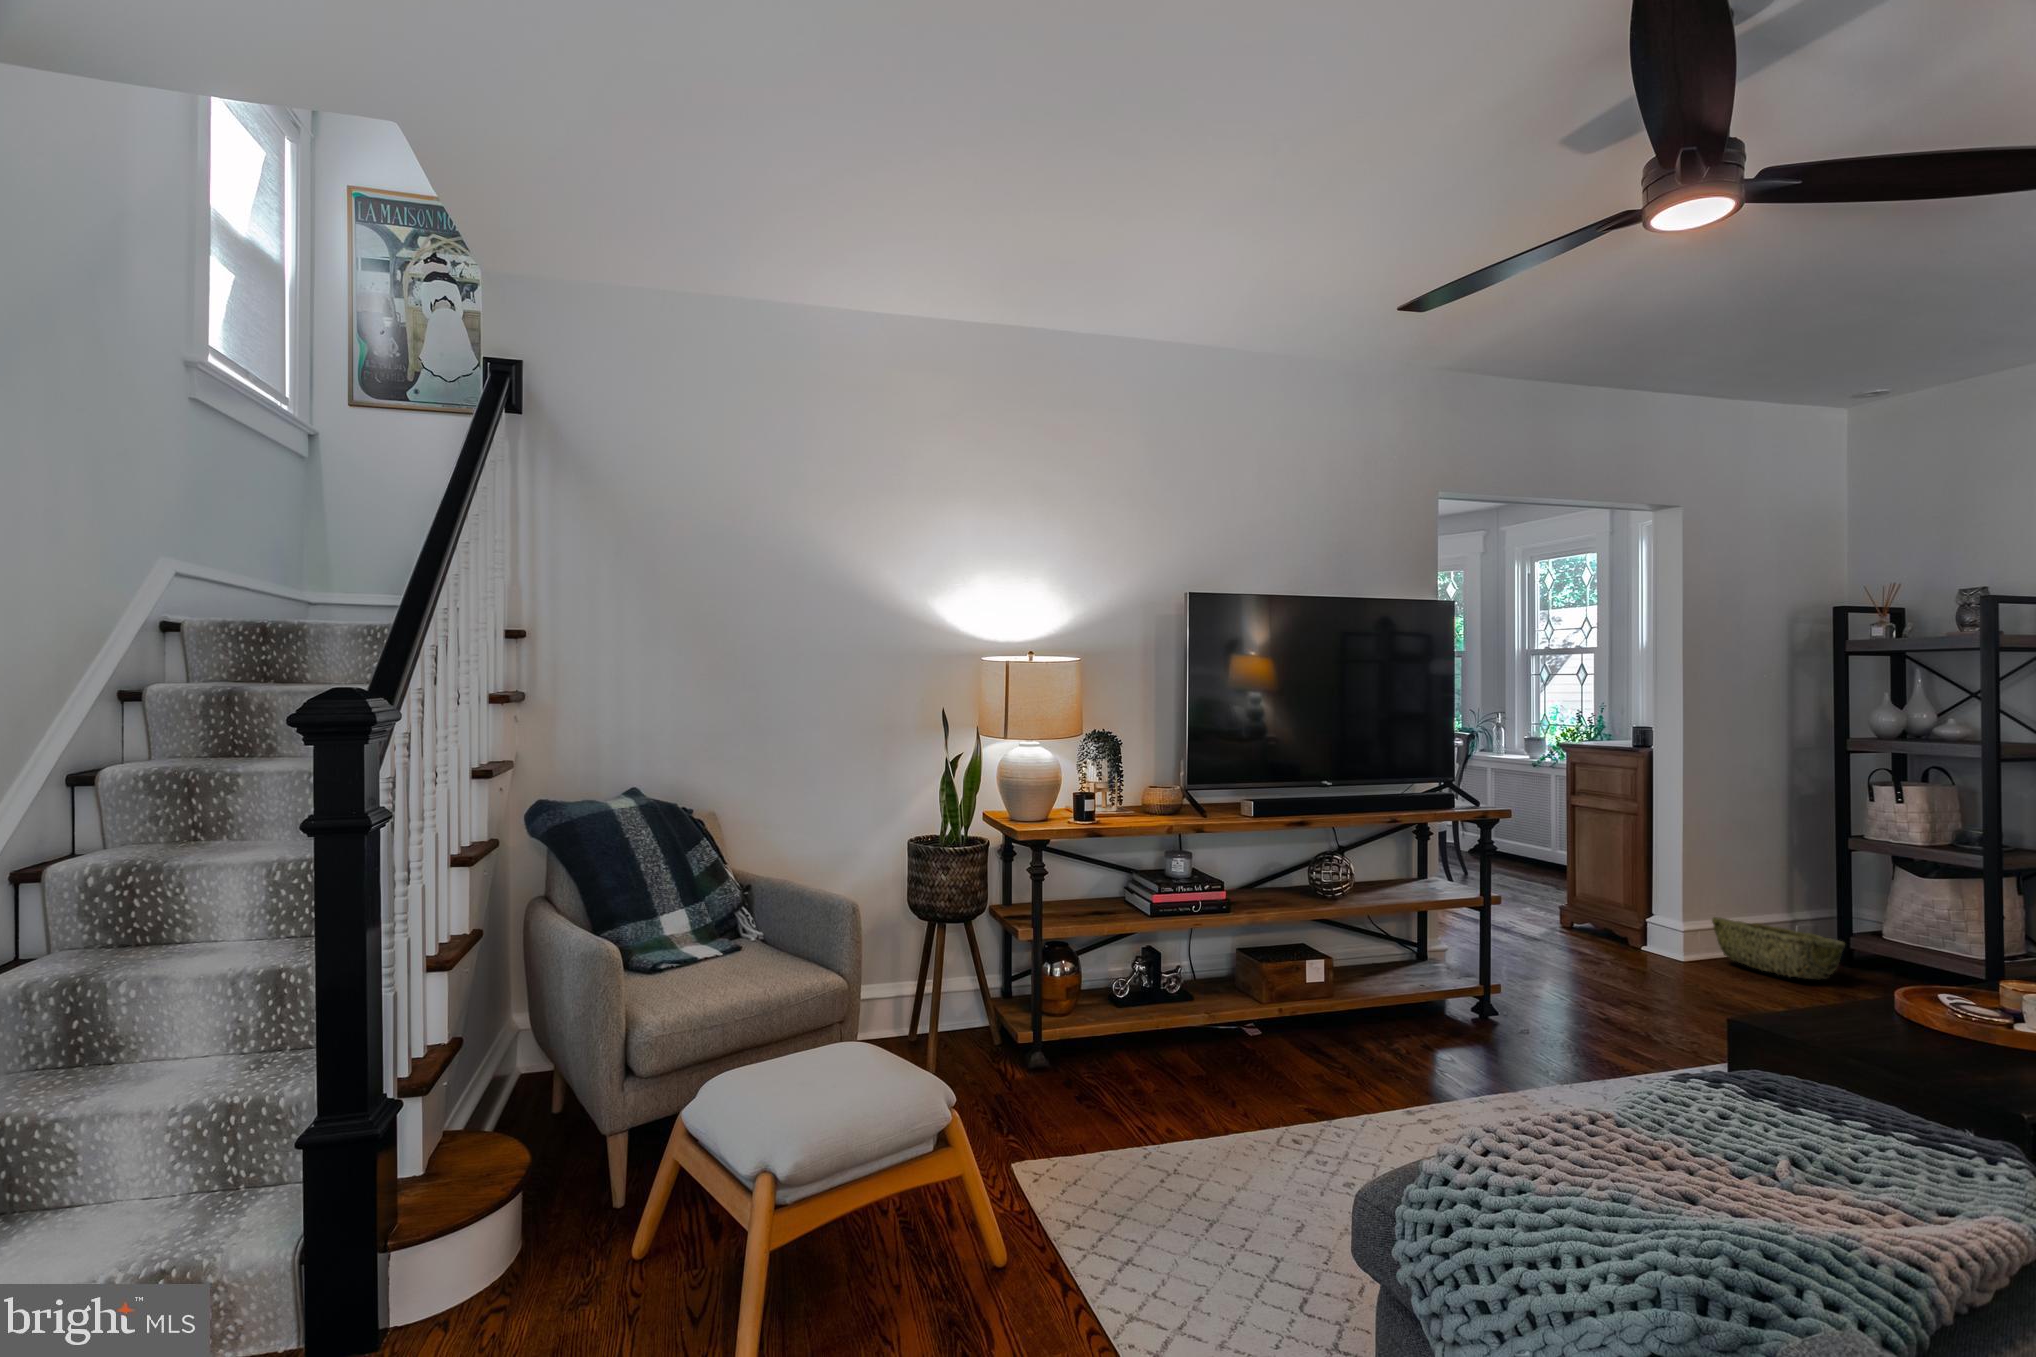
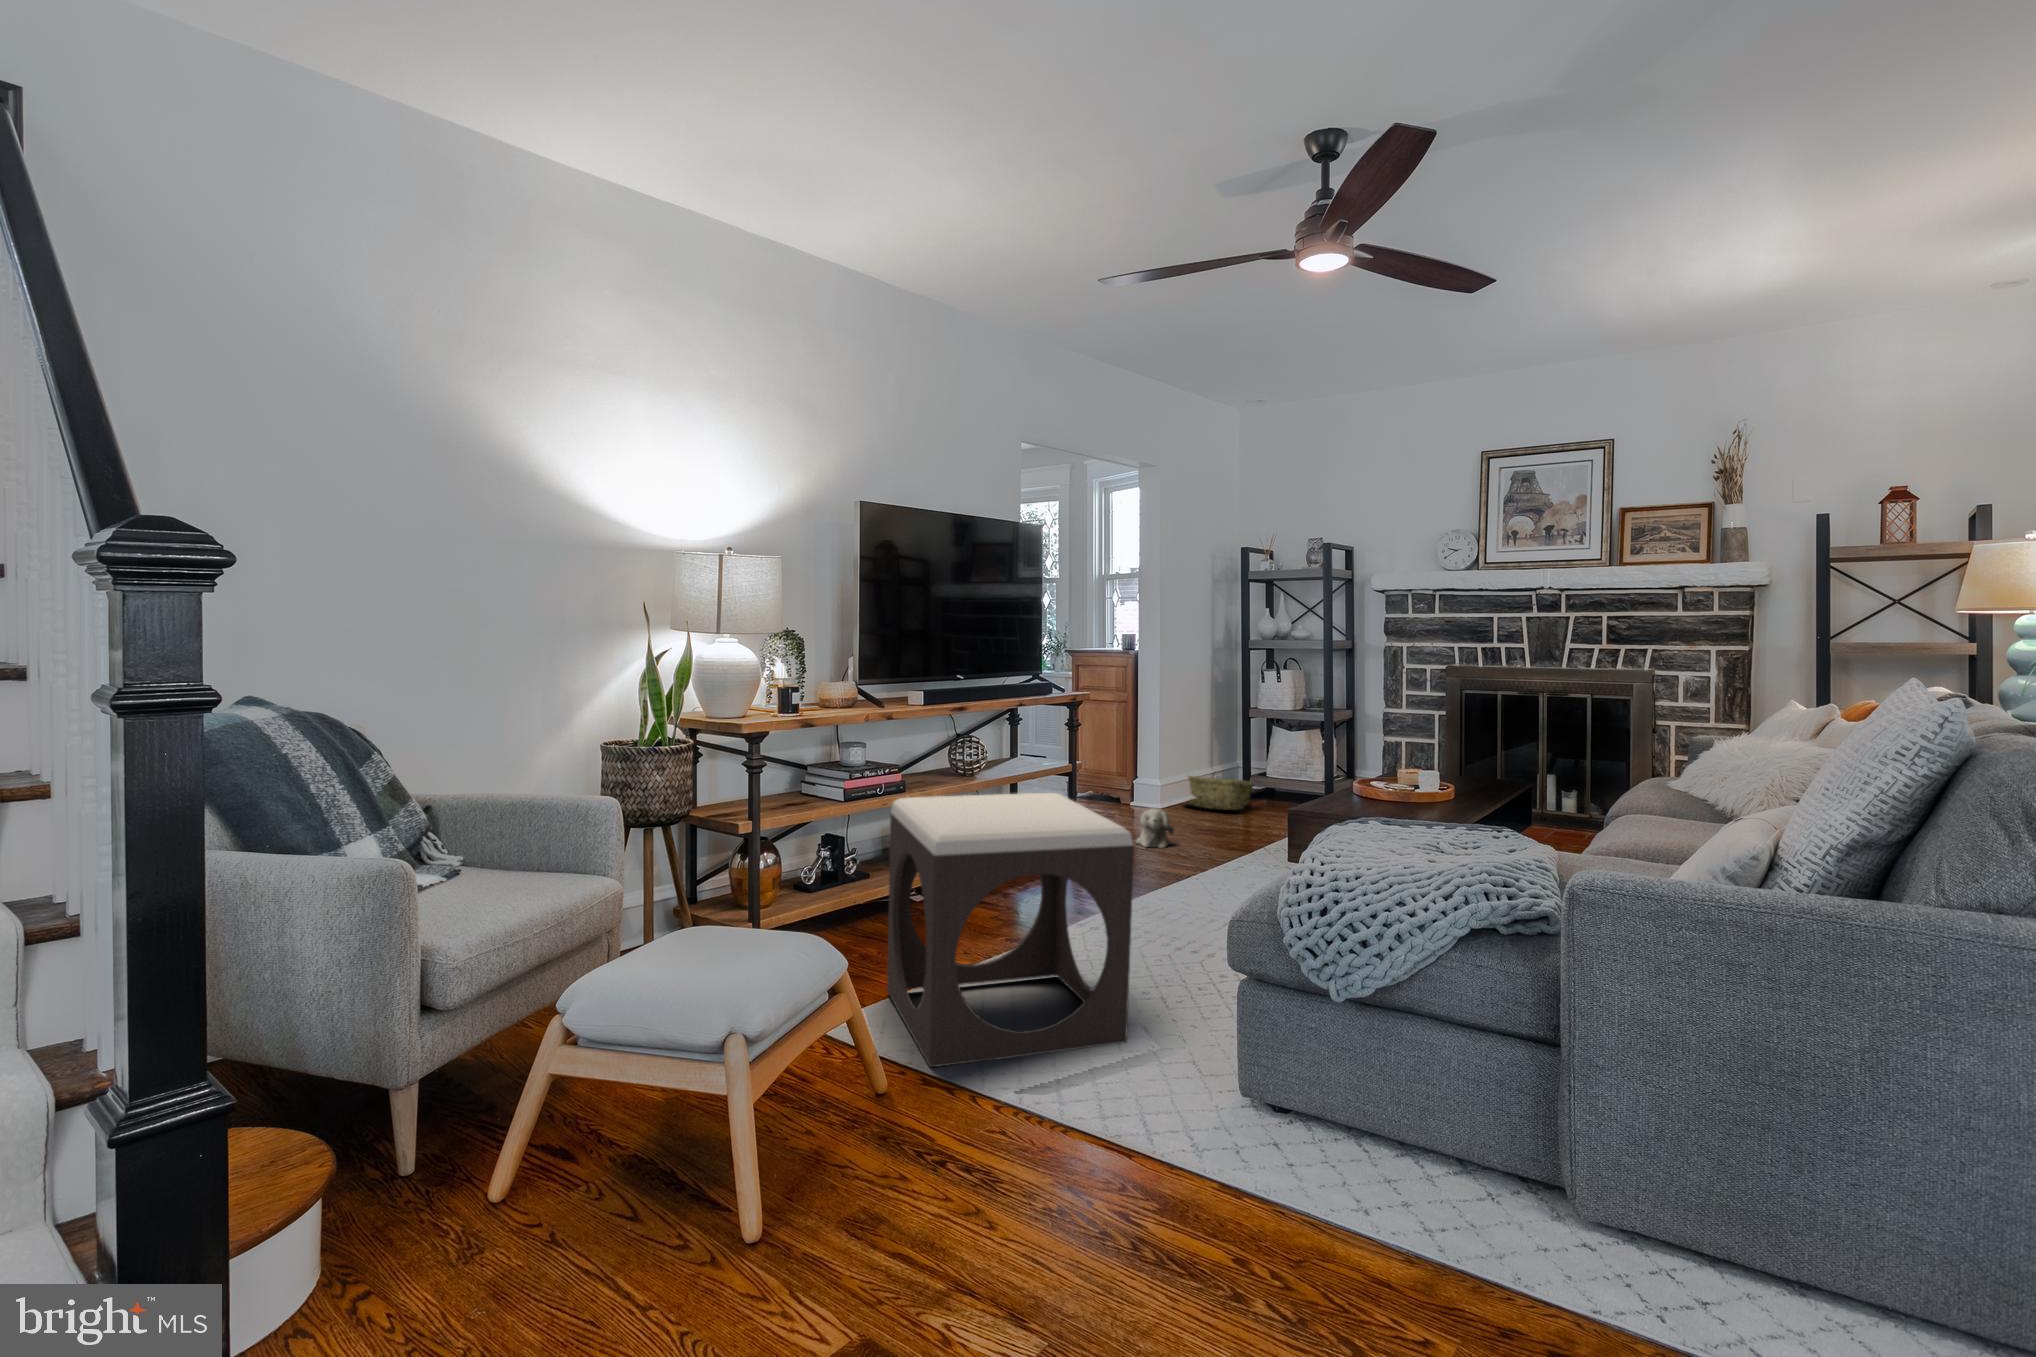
footstool: none [1042,927,1317,1319] -> present [887,793,1134,1067]
plush toy: none [1604,964,1661,1021] -> present [1136,808,1174,848]

